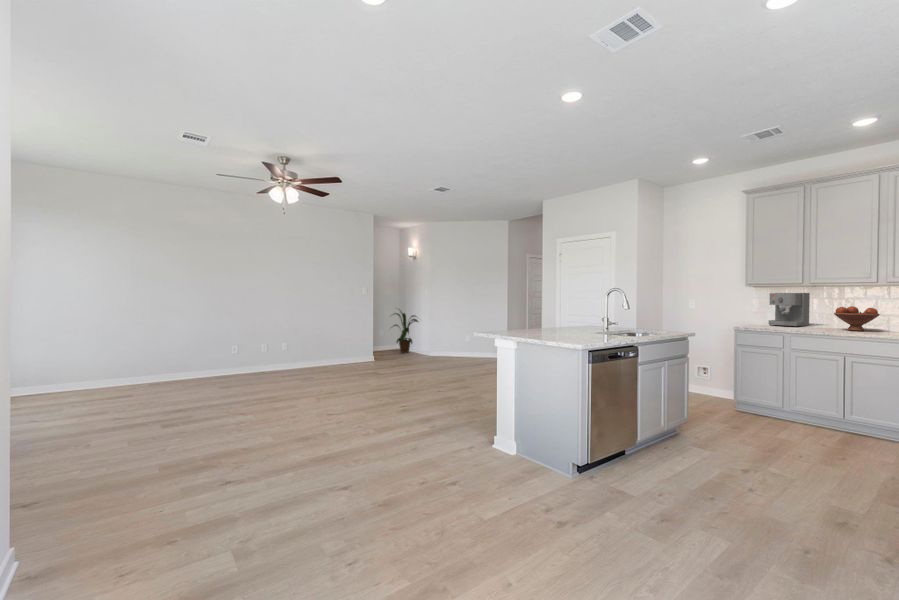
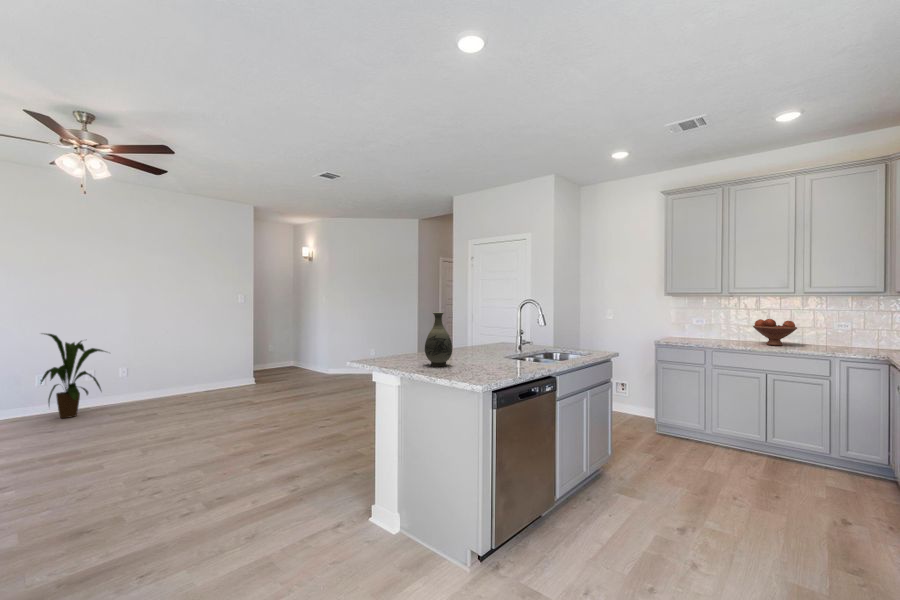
coffee maker: present [769,293,810,327] -> none [688,303,727,341]
vase: none [534,296,555,336] -> present [425,312,452,366]
house plant: present [394,310,418,353] -> present [41,334,106,418]

